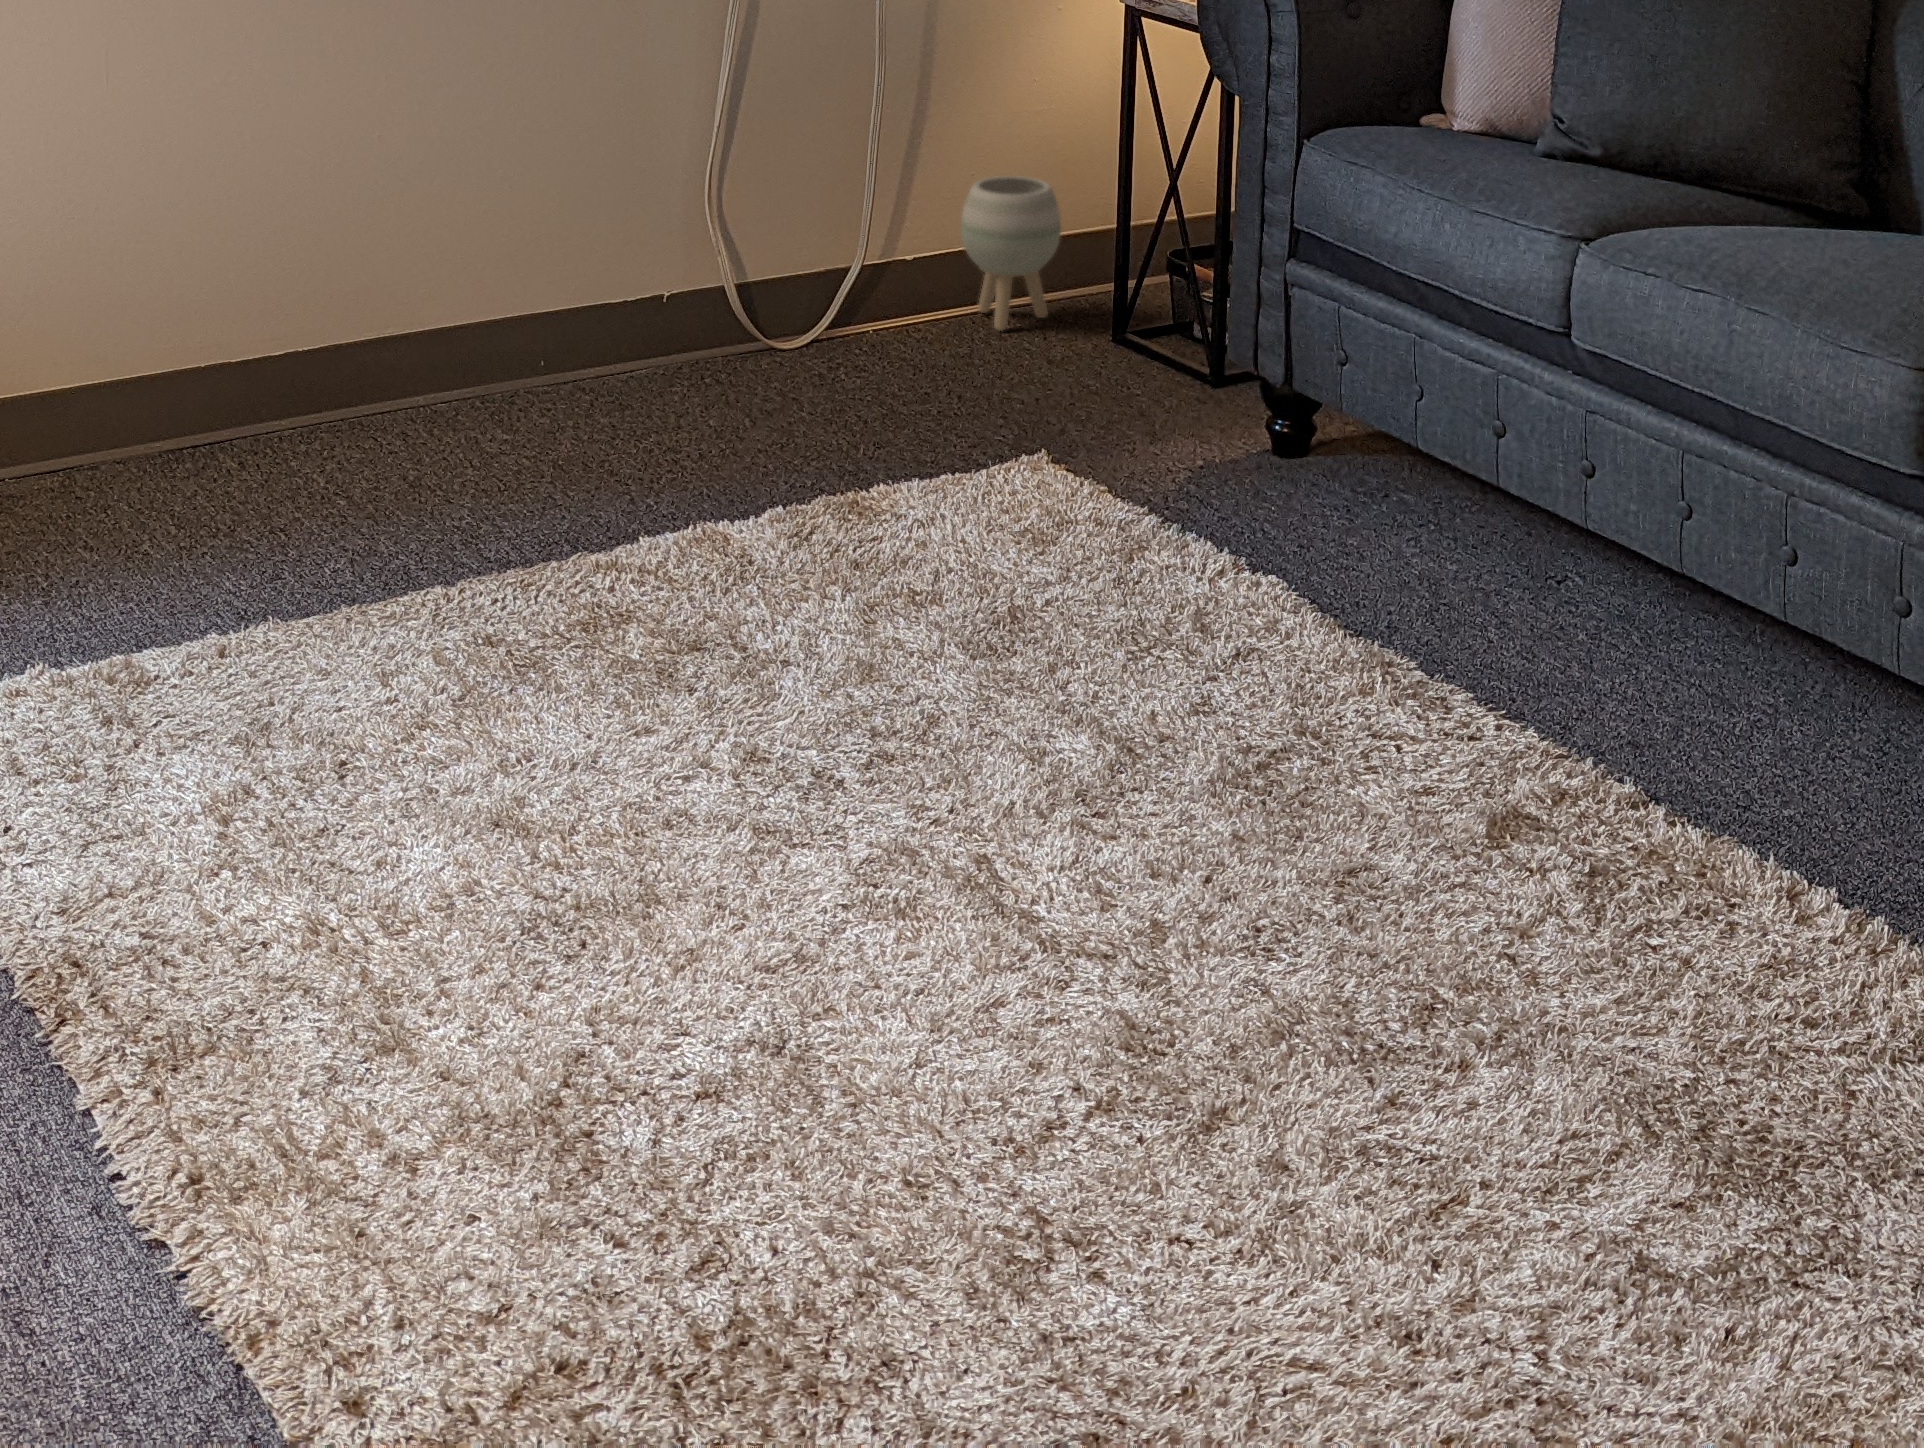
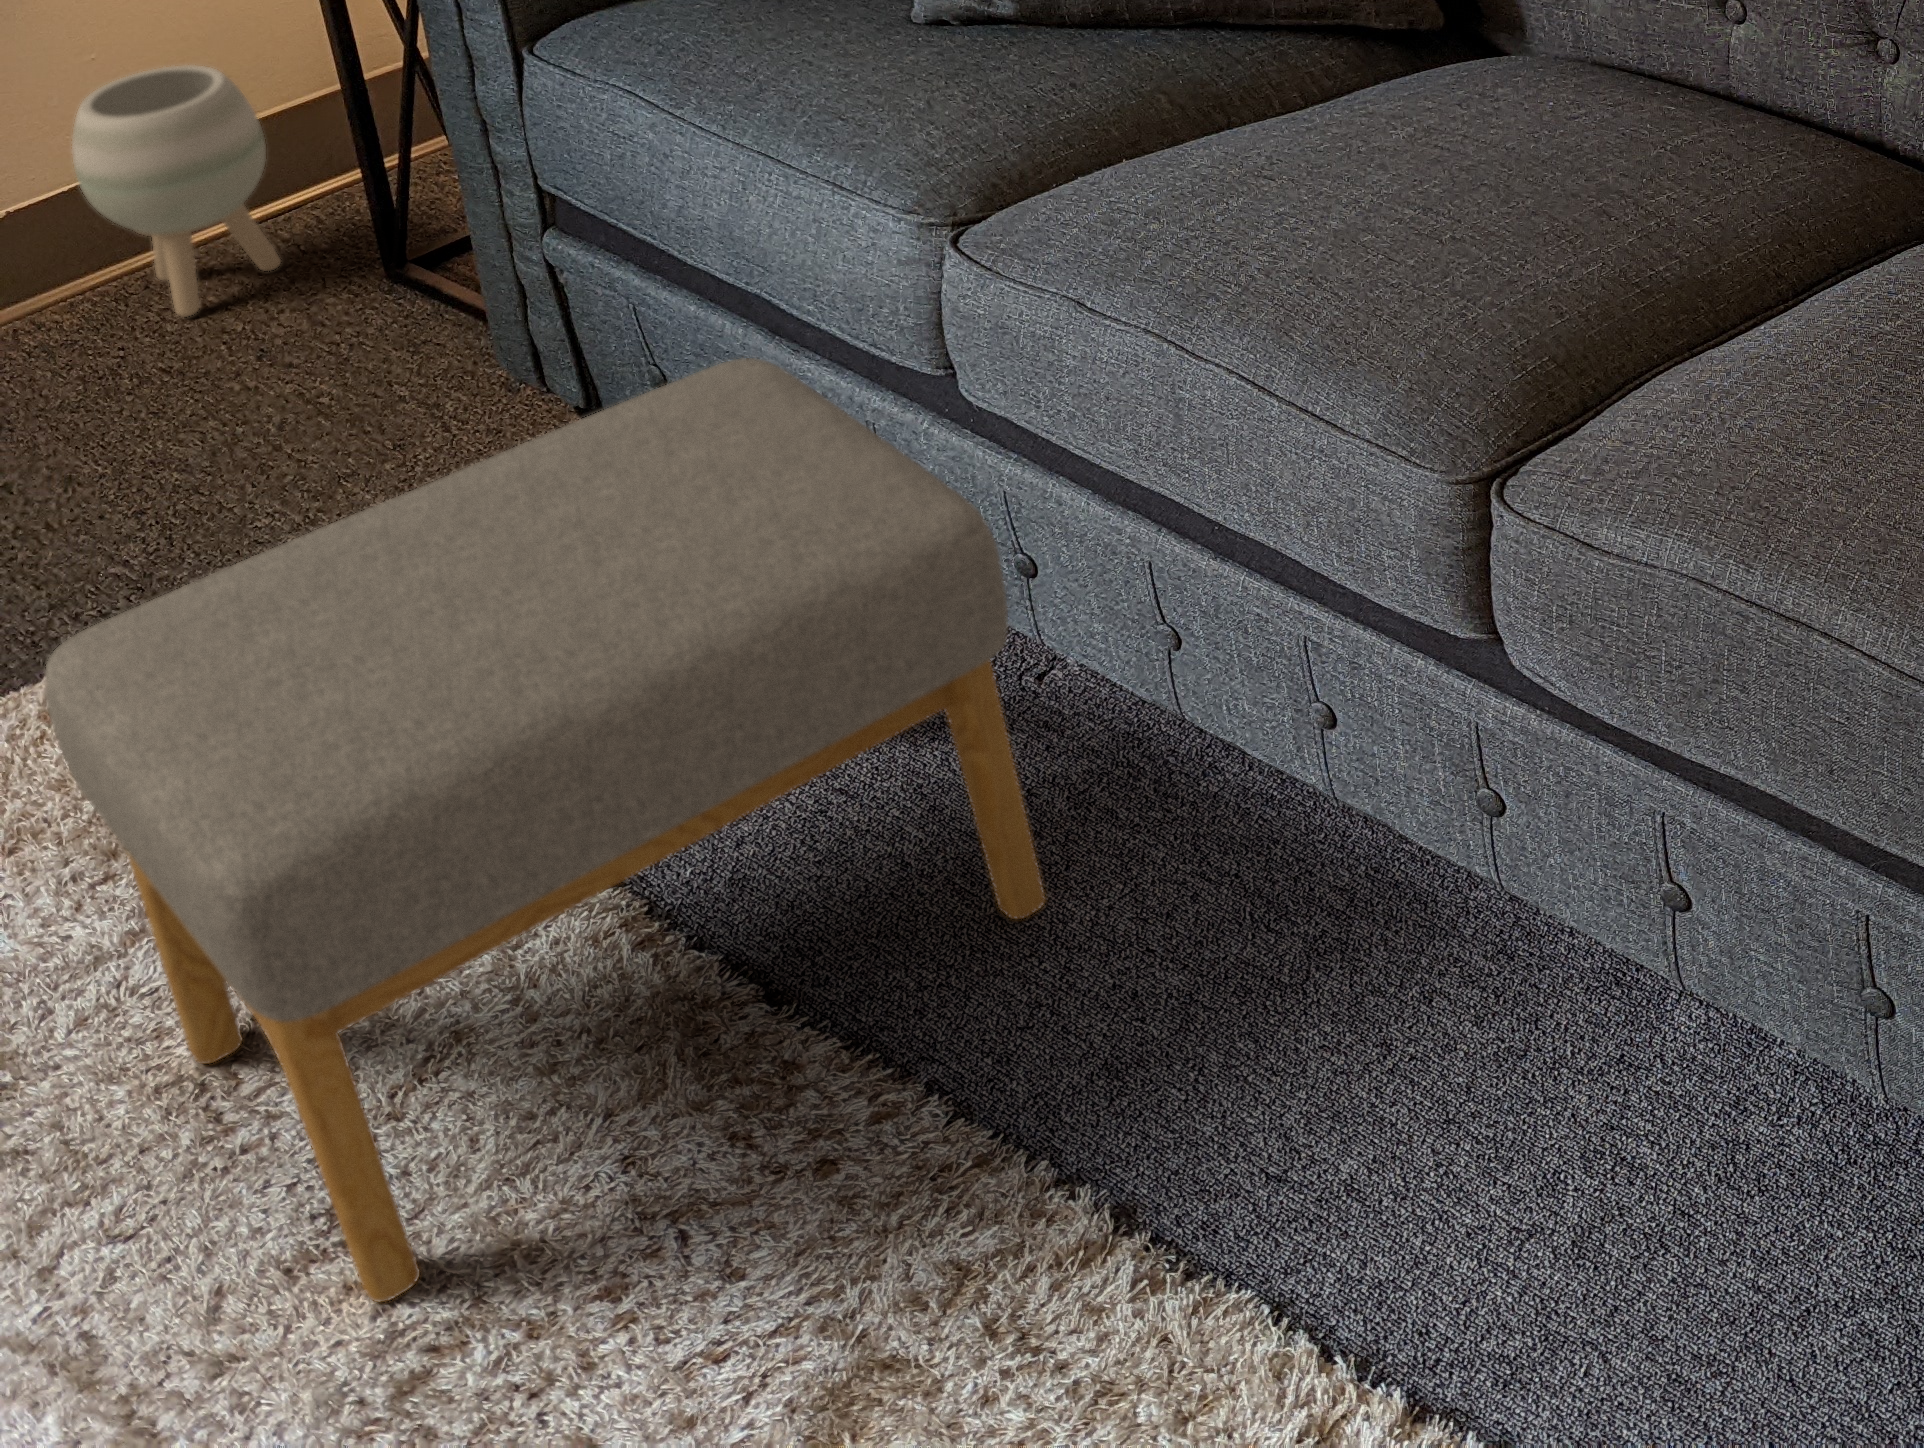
footstool: none [1098,310,1606,742] -> present [45,358,1045,1302]

